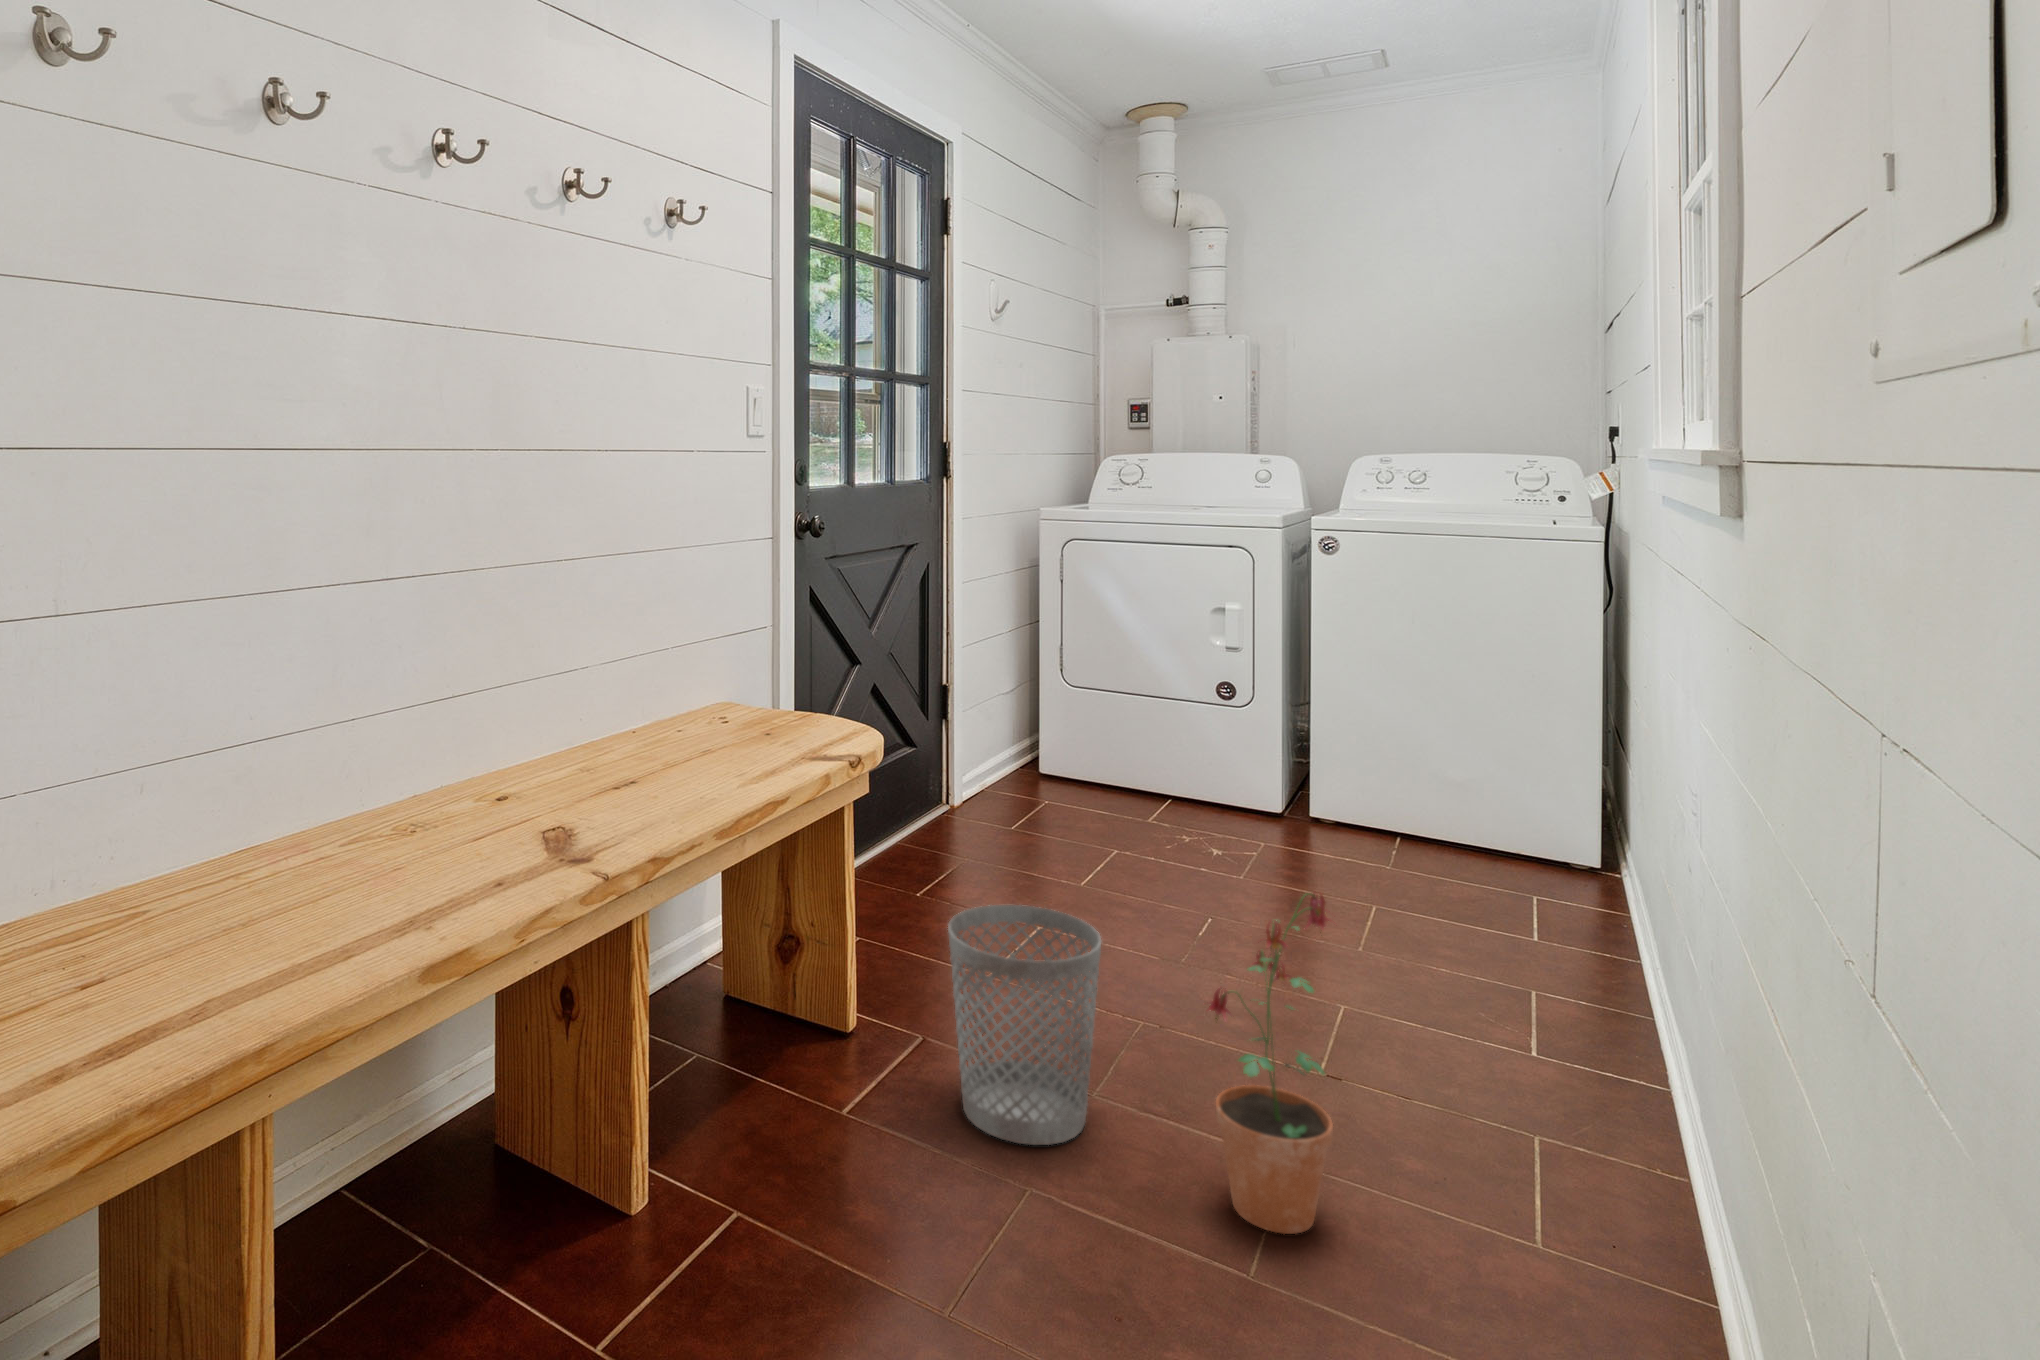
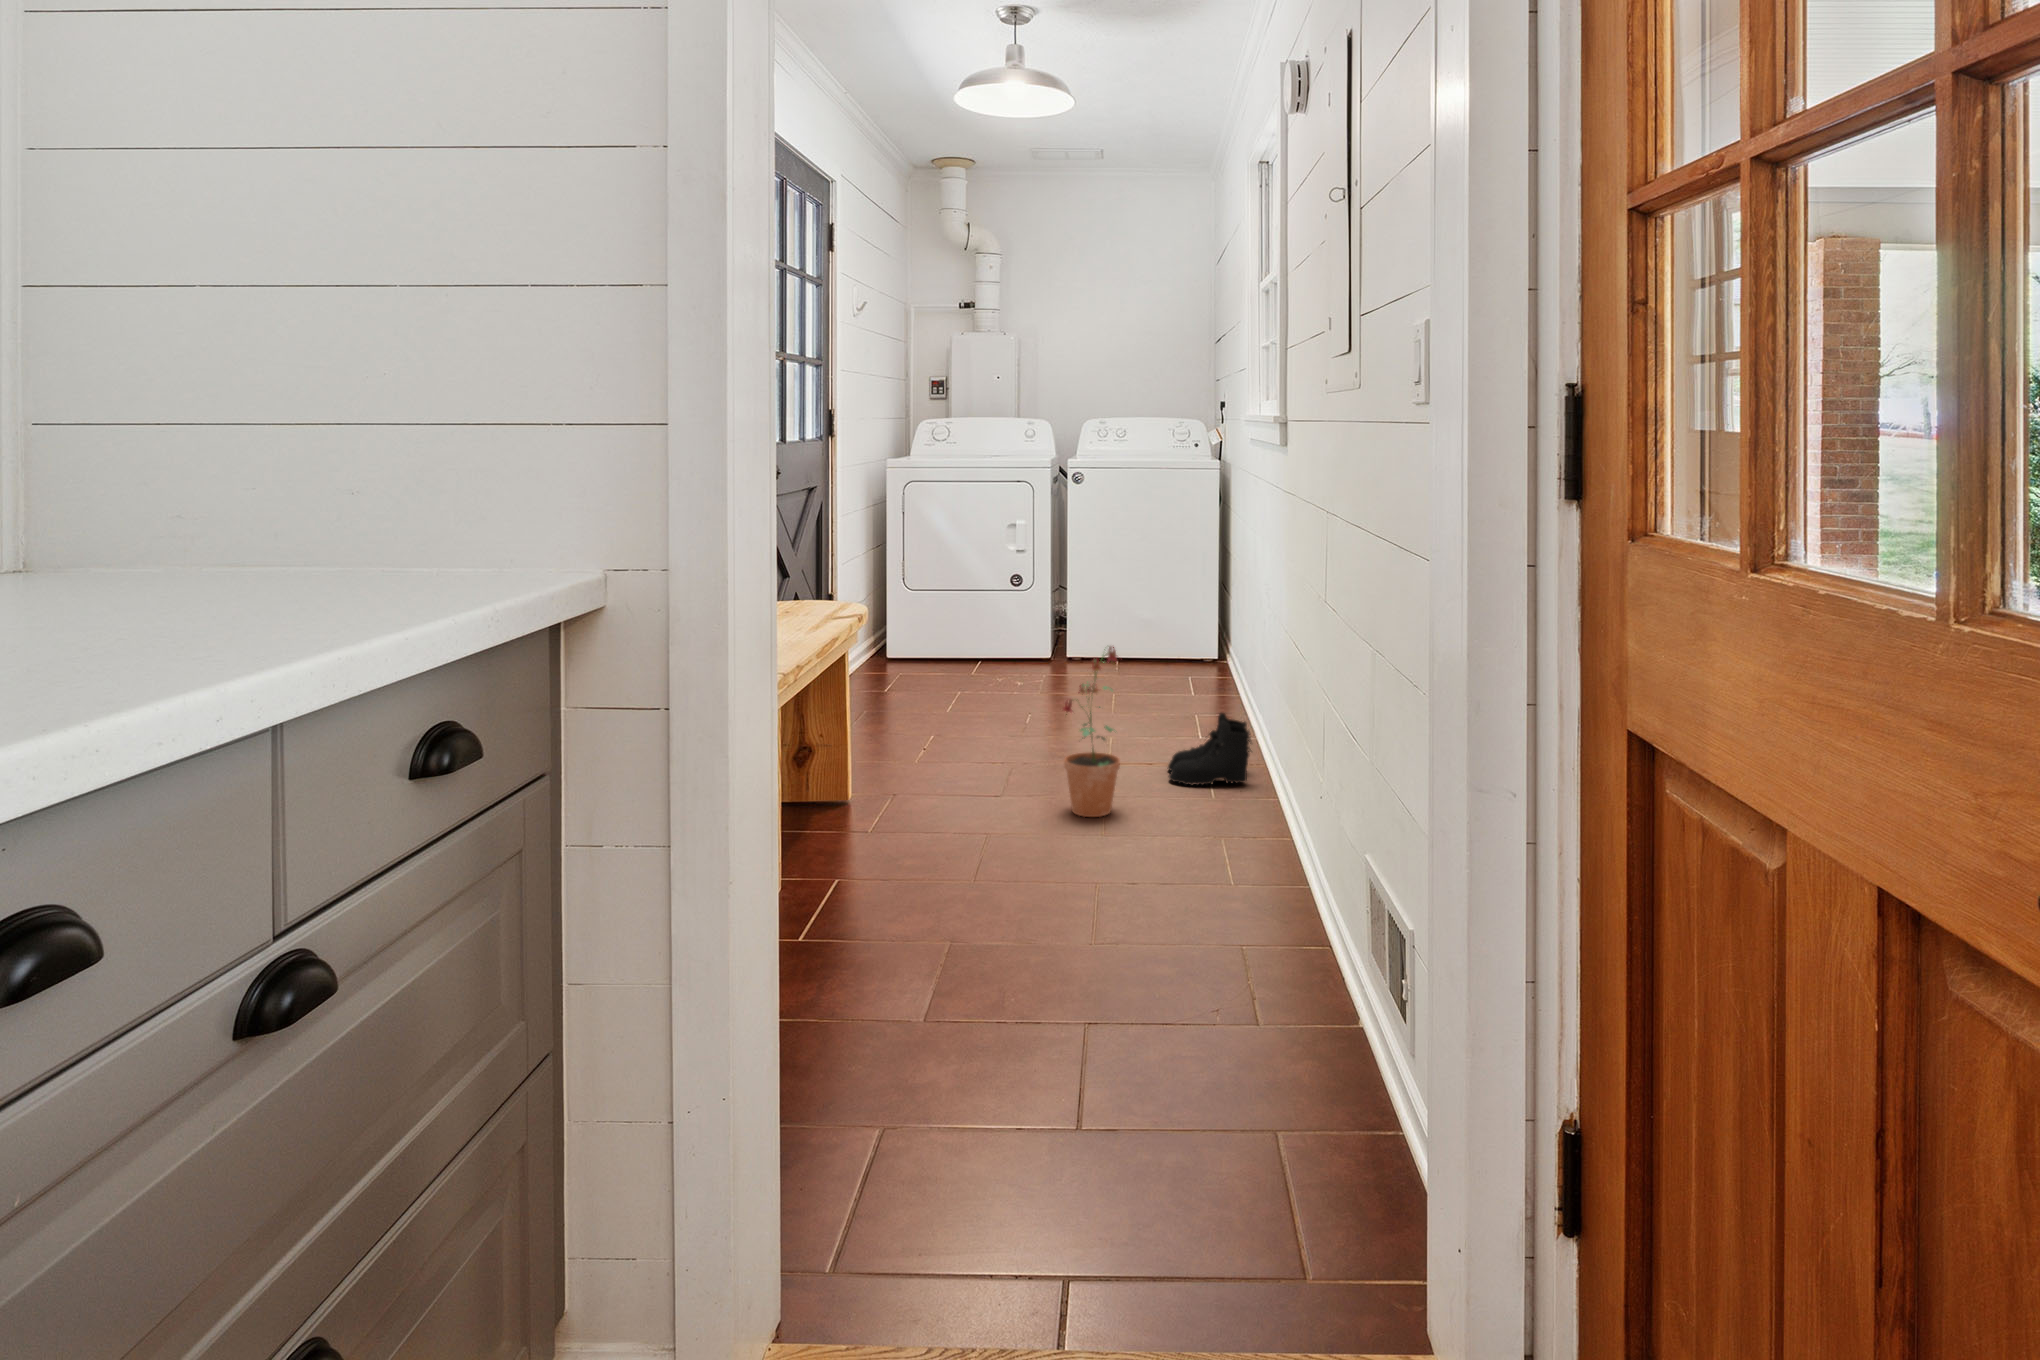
wastebasket: present [948,905,1101,1145] -> none [912,685,1000,810]
boots: none [1458,1037,1662,1207] -> present [1168,713,1252,785]

